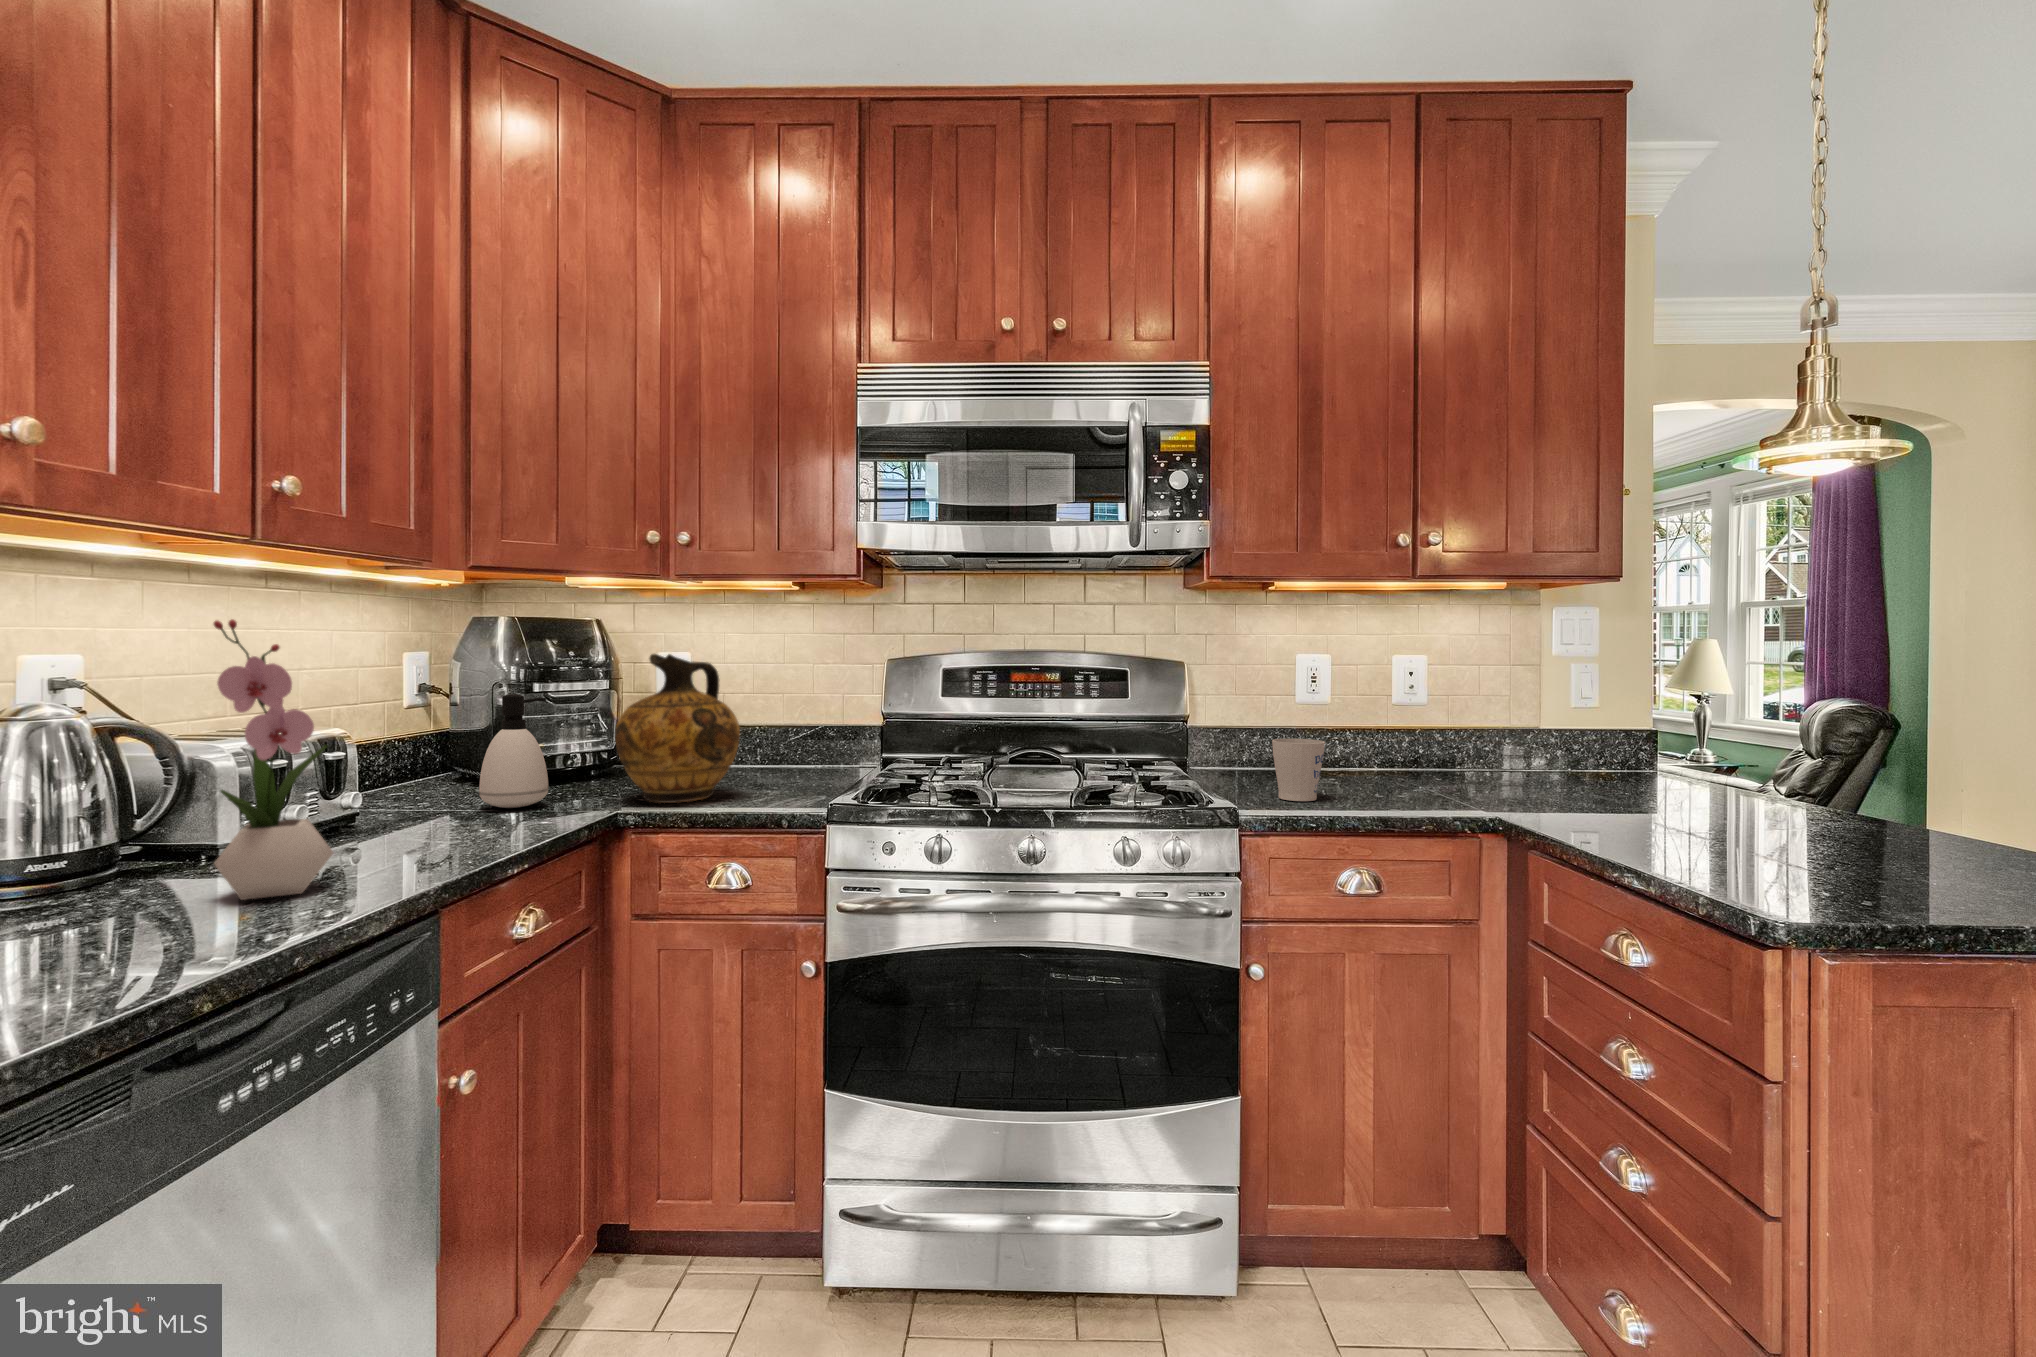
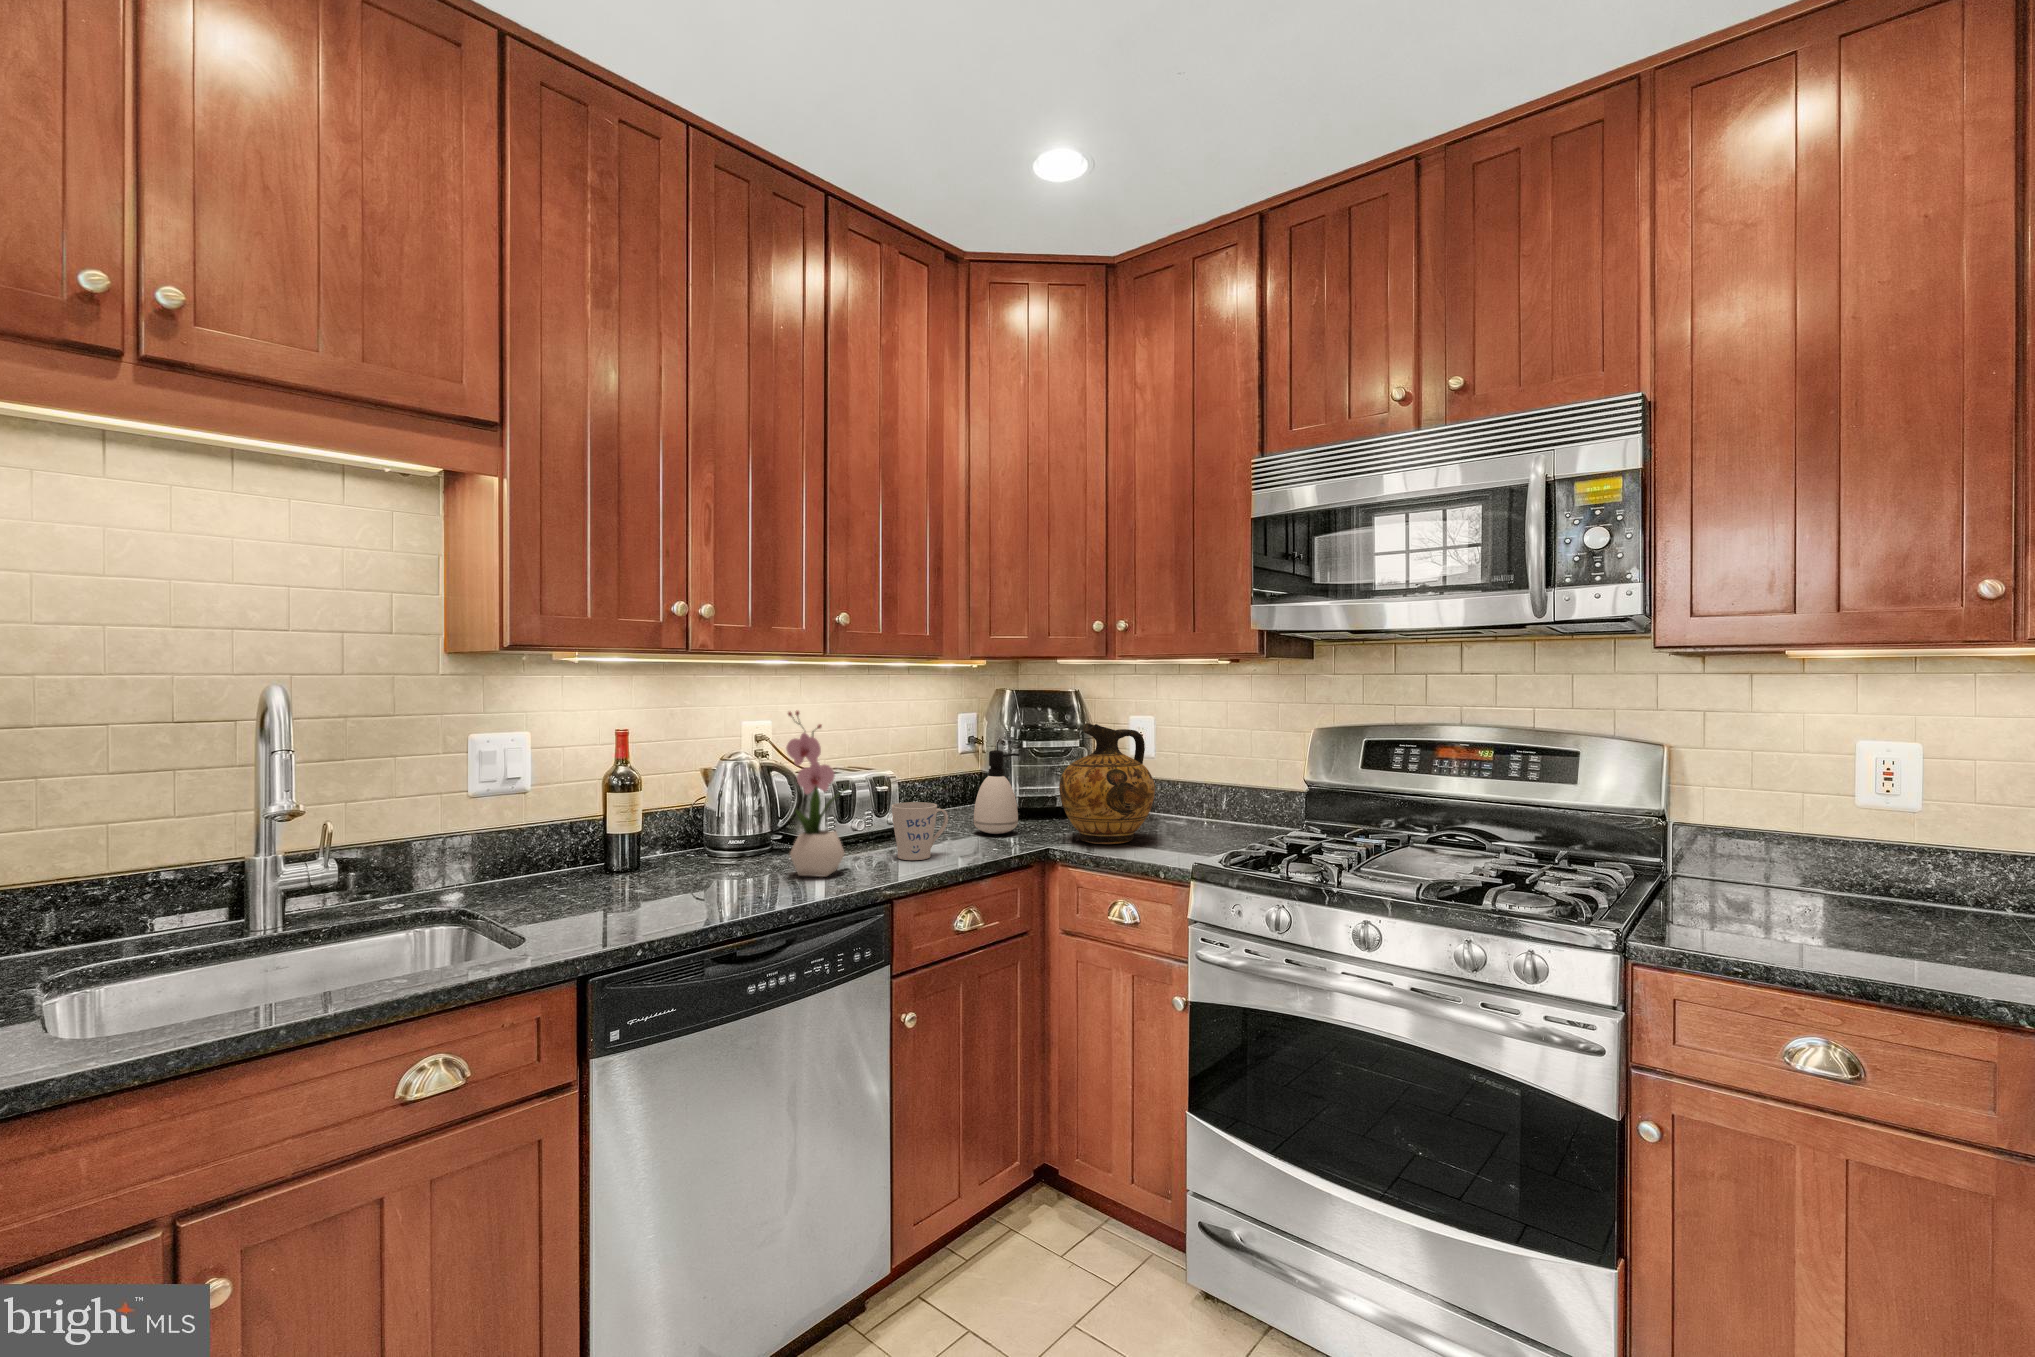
mug: present [1272,738,1325,801] -> present [892,802,948,860]

